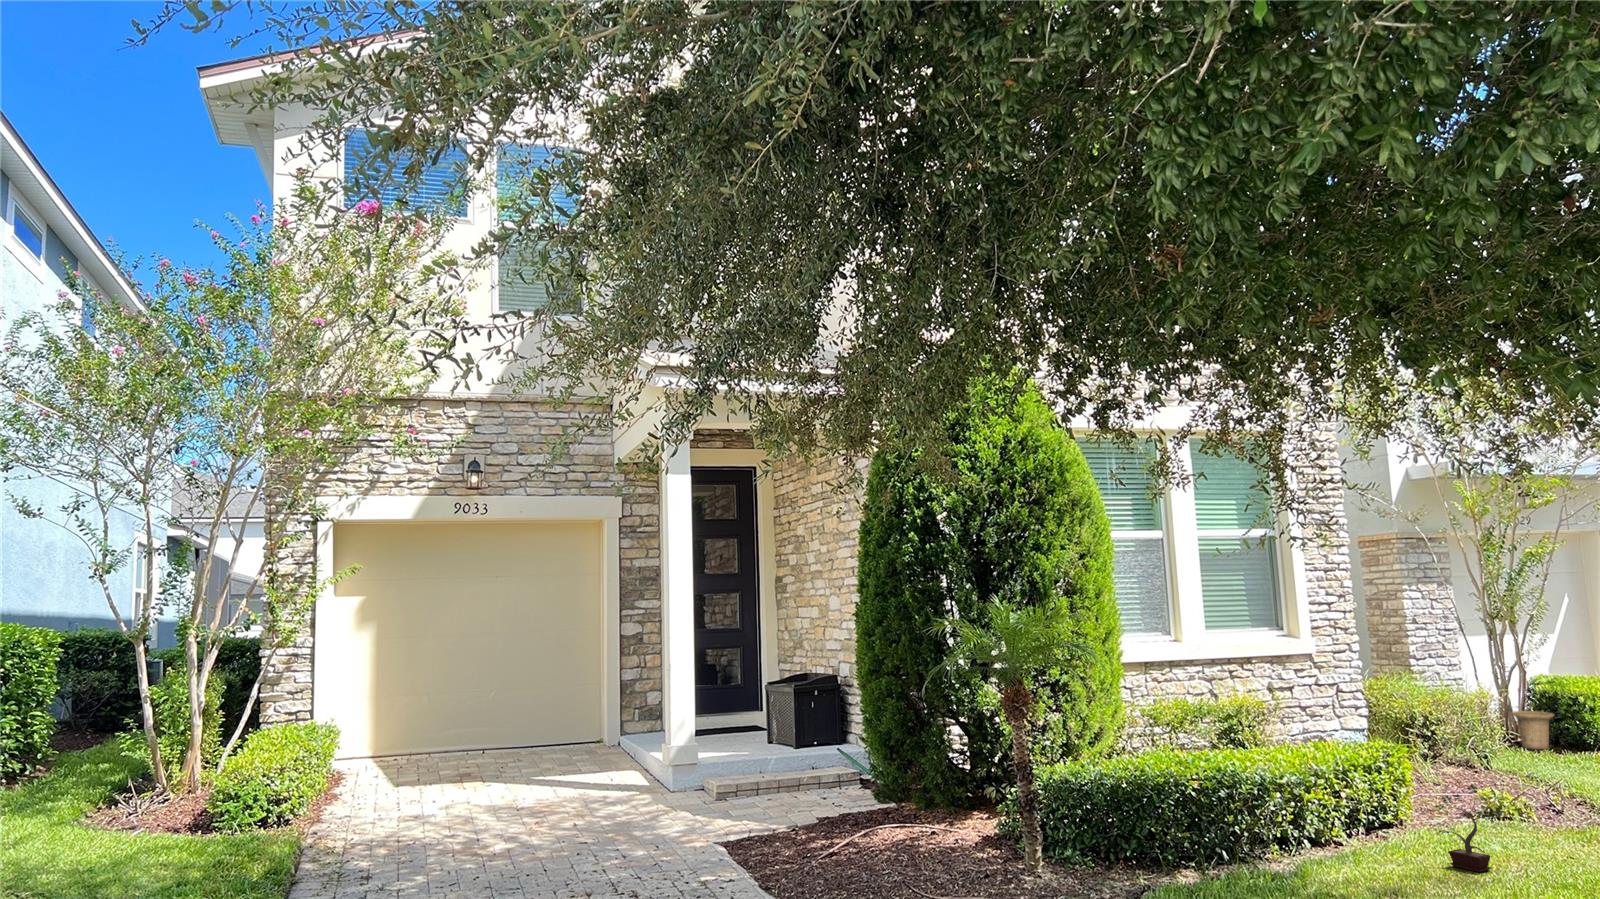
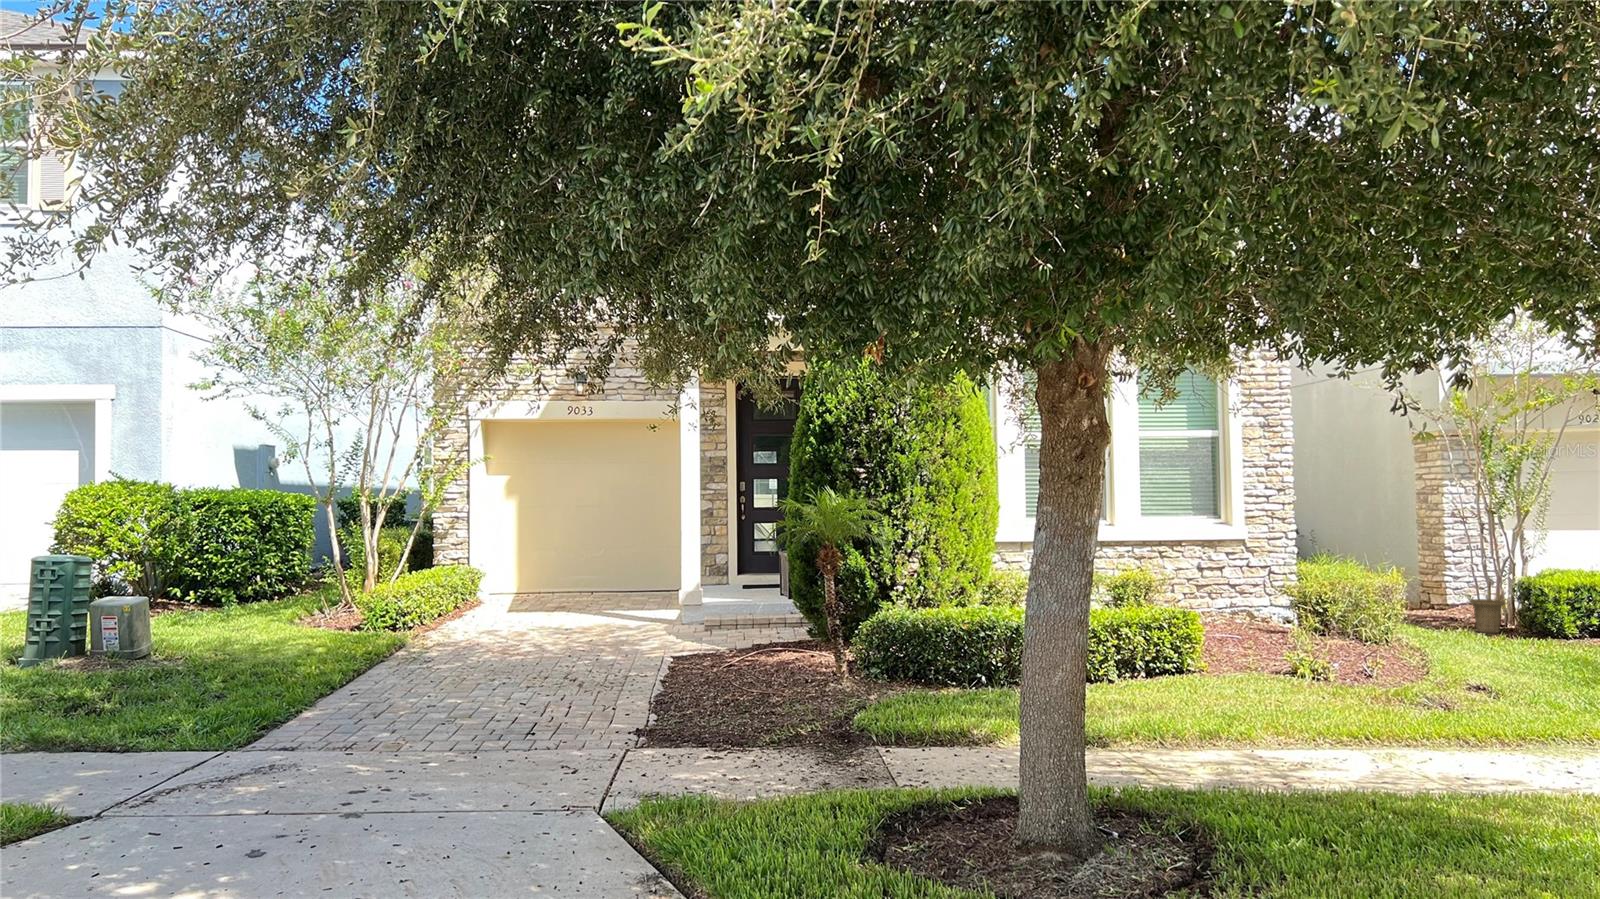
potted plant: present [1435,784,1506,872] -> none [1119,625,1149,684]

